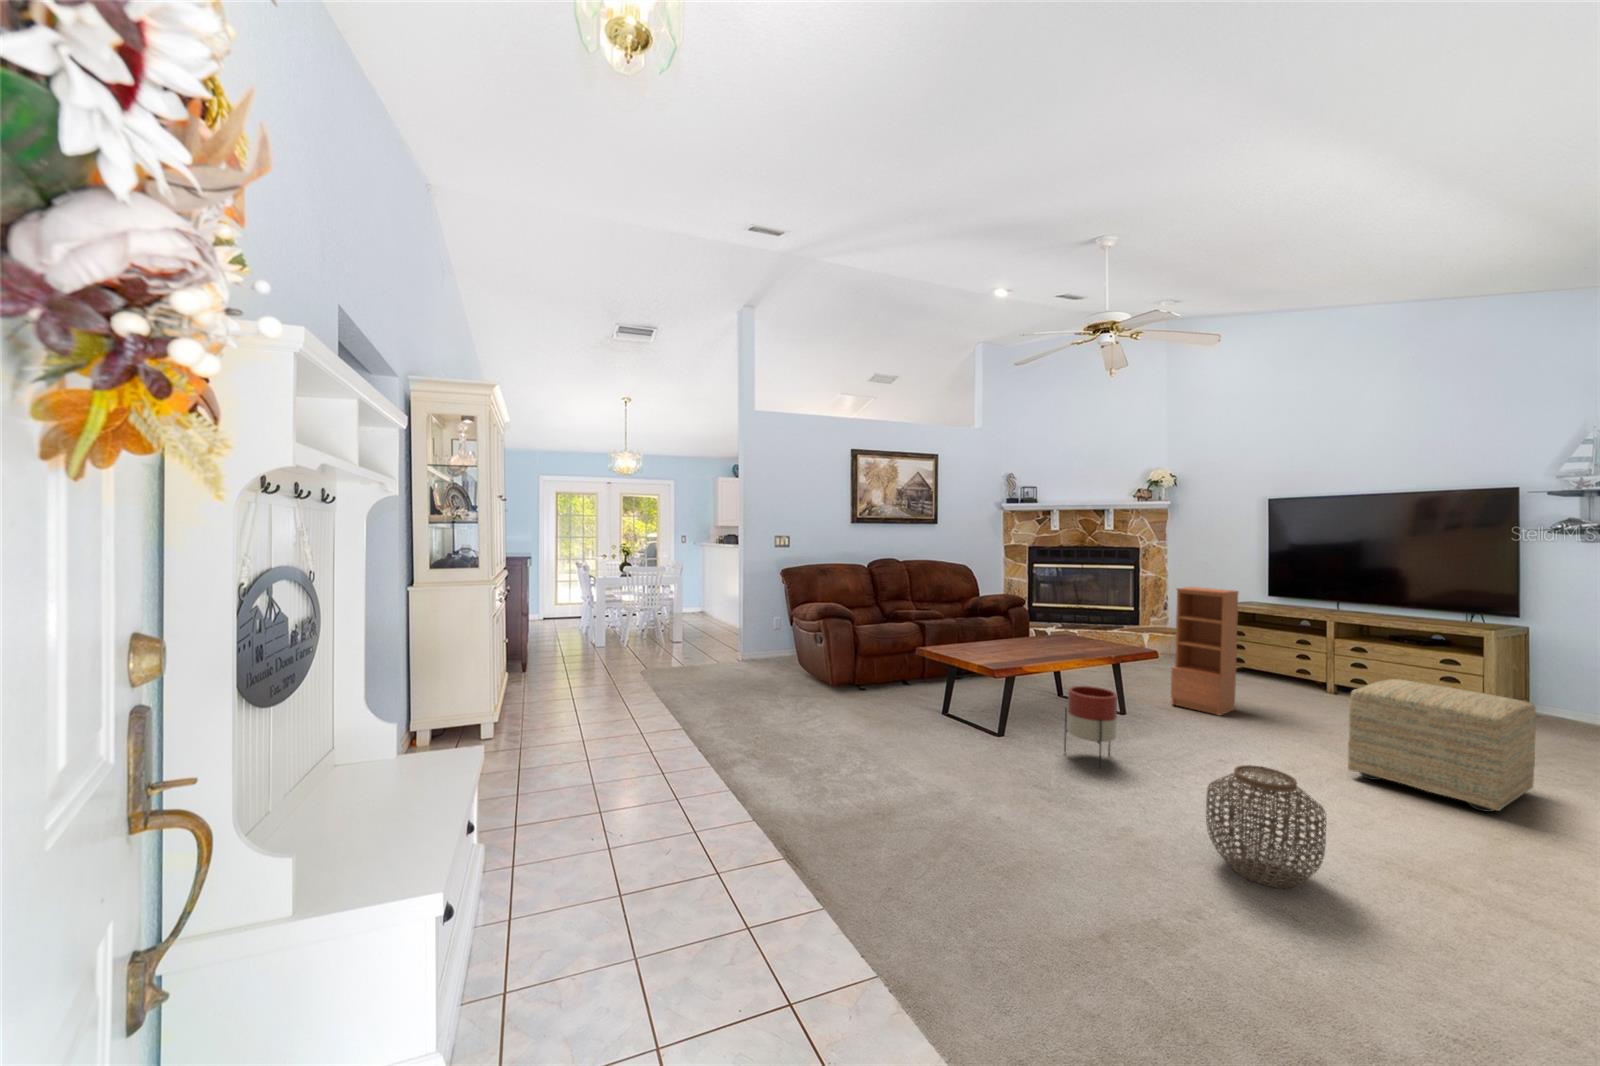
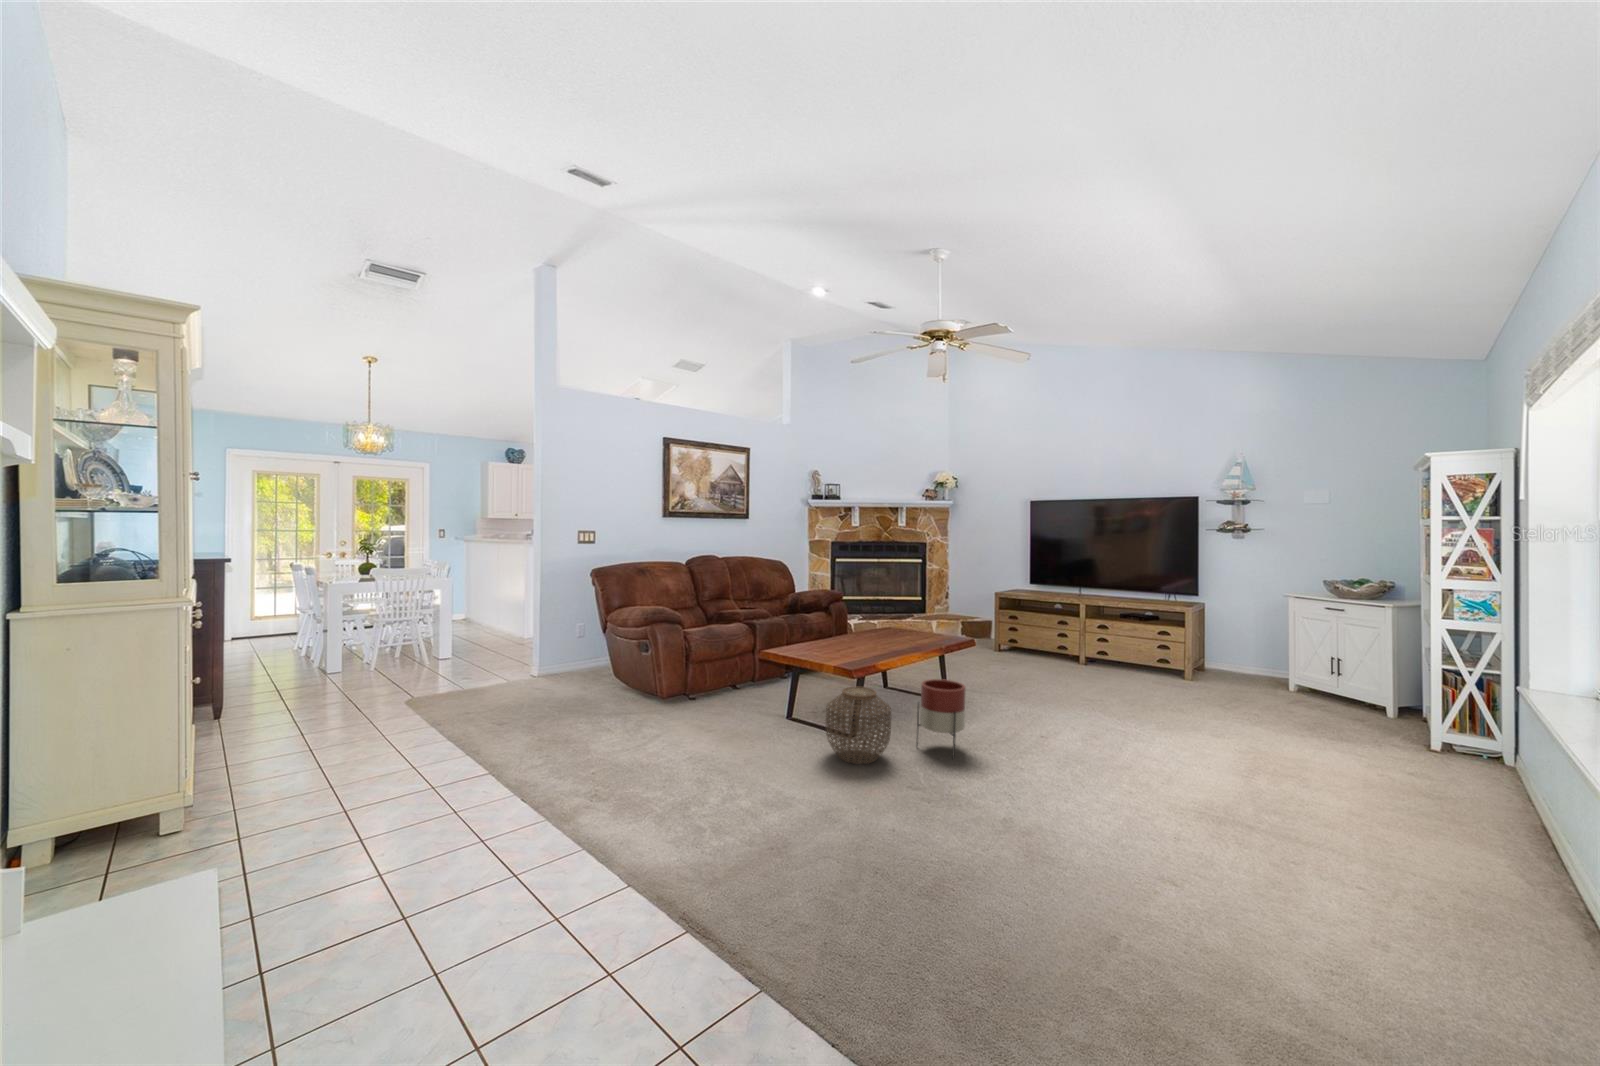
bookcase: present [1171,587,1238,716] -> none [977,579,1029,693]
ottoman: present [1348,679,1536,812] -> none [1134,652,1251,756]
woven basket: present [1206,765,1326,888] -> present [826,686,891,764]

